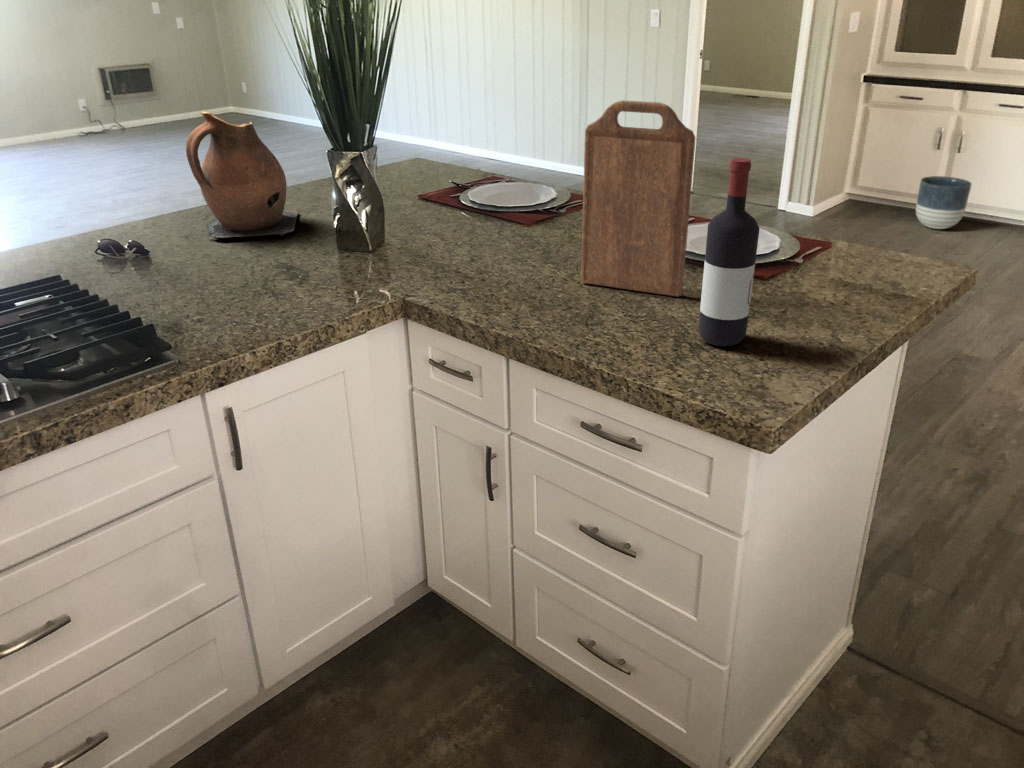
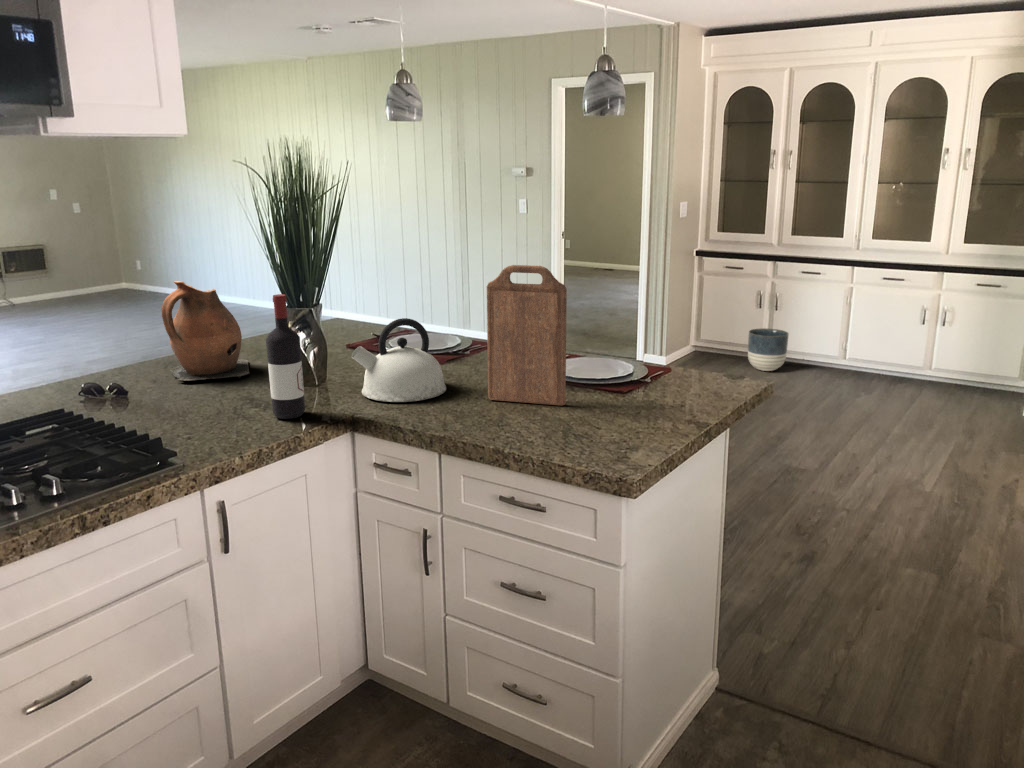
wine bottle: present [699,158,759,346] -> present [266,294,305,419]
kettle: none [409,170,530,281] -> present [352,318,446,402]

